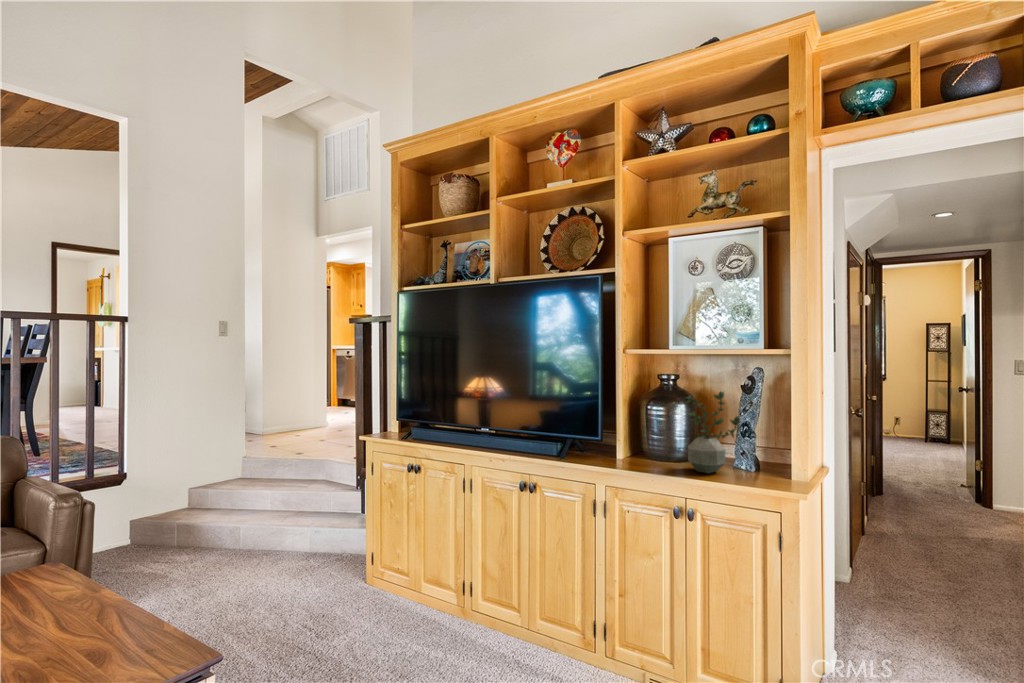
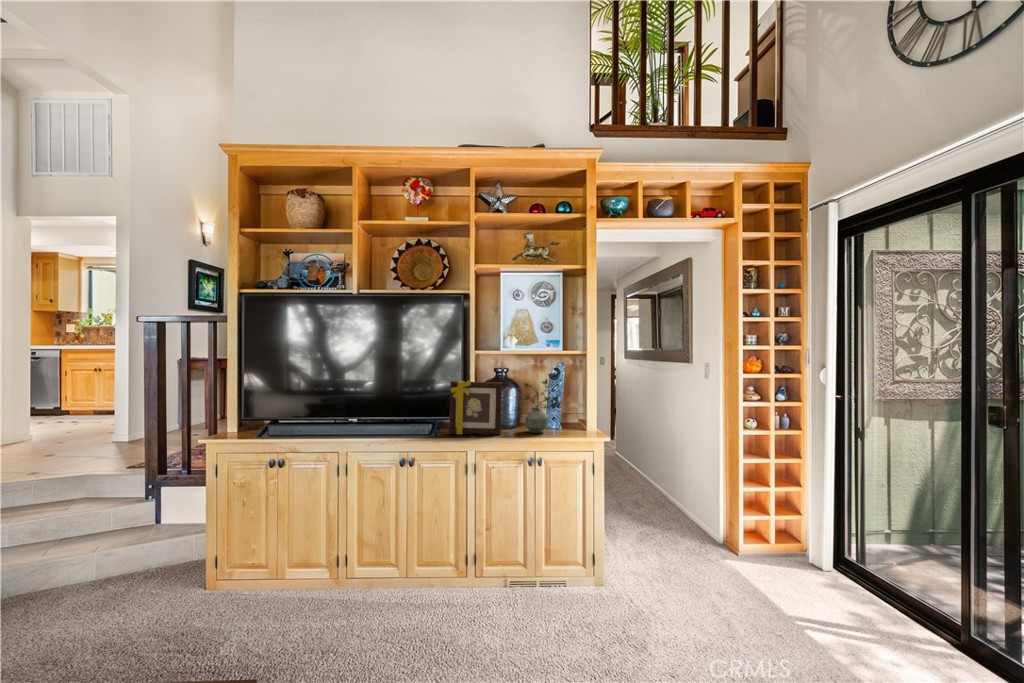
picture frame: none [584,388,655,468] -> present [449,380,502,435]

